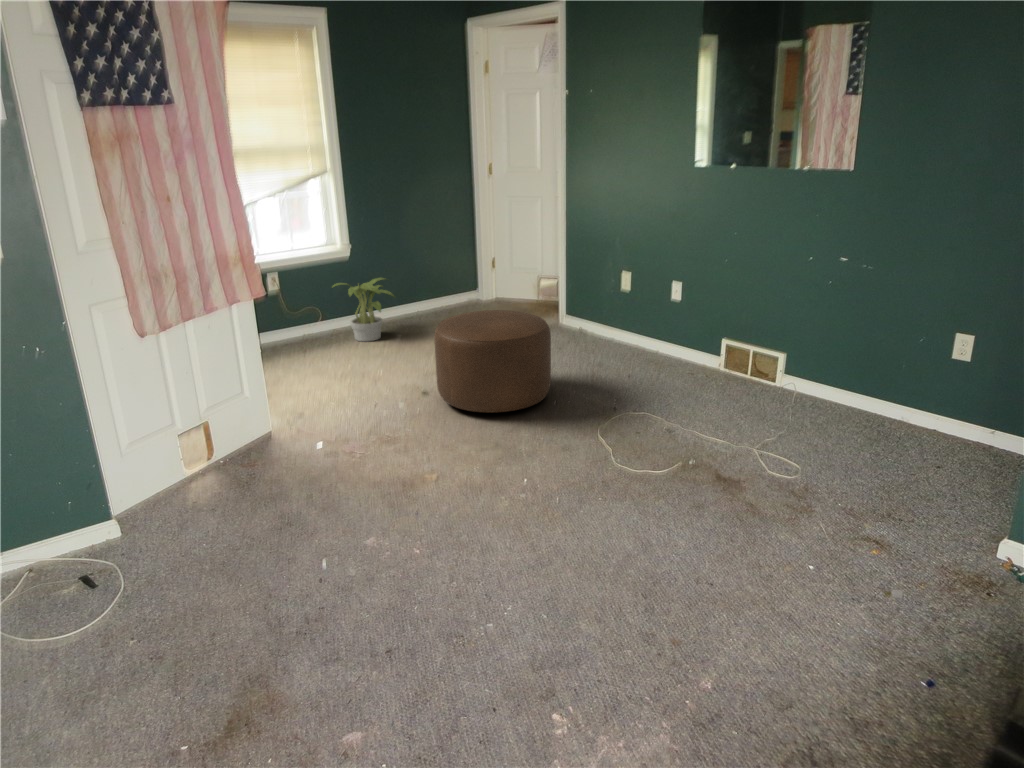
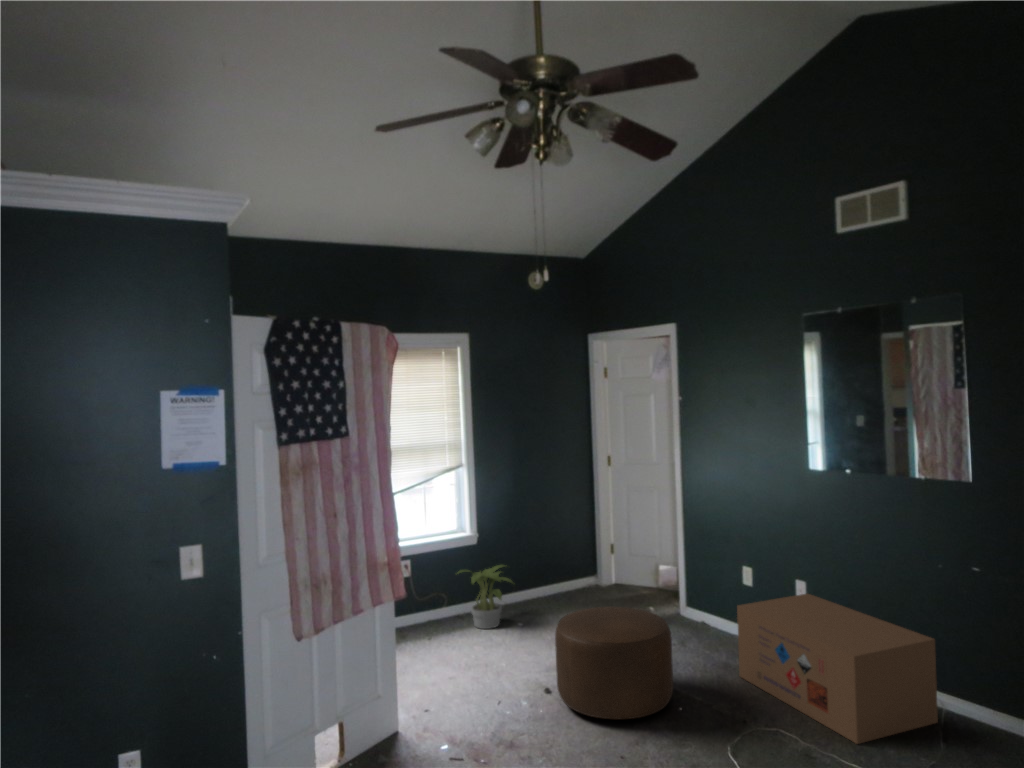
cardboard box: none [613,295,798,423] -> present [737,594,938,744]

